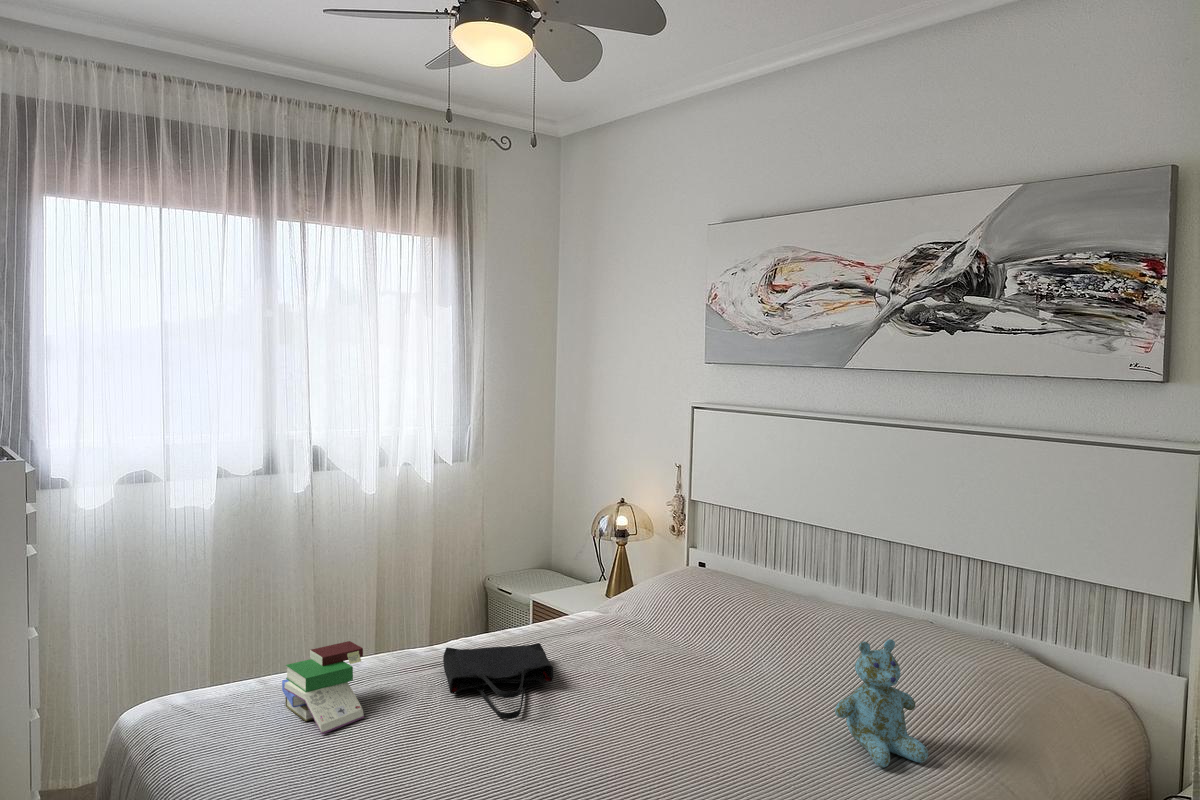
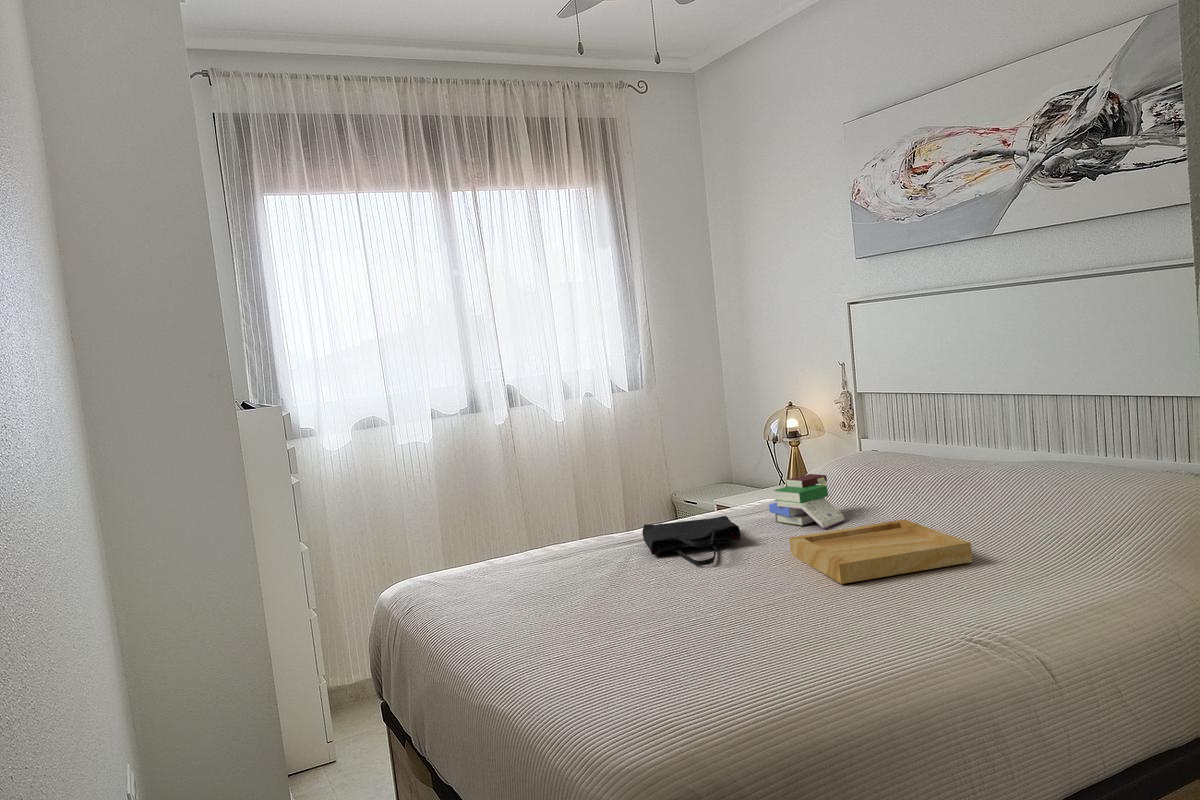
stuffed bear: present [835,639,928,767] -> none [999,456,1093,565]
book: present [282,641,364,734] -> present [769,474,845,529]
tray: none [607,676,804,773] -> present [789,519,973,584]

